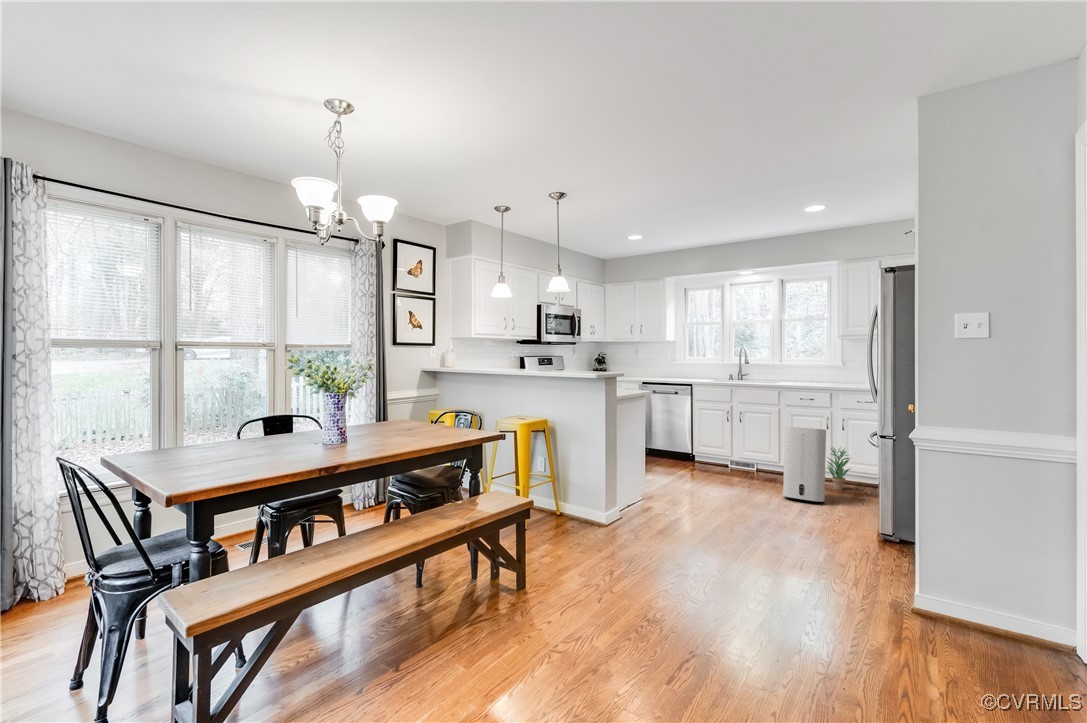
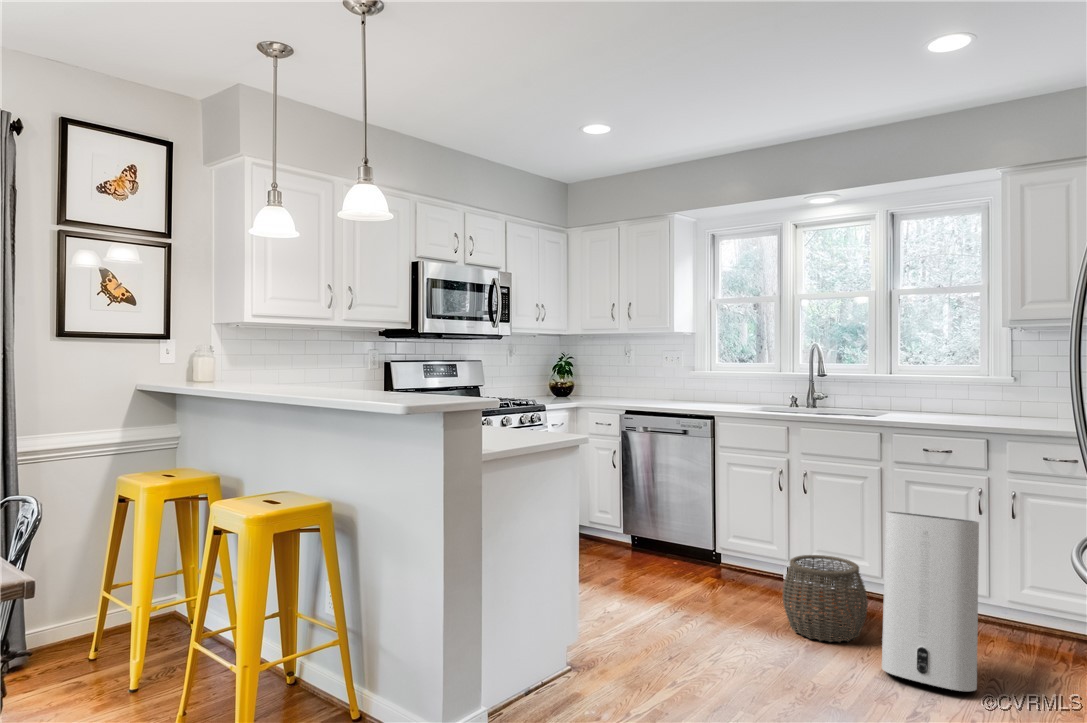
potted plant: present [827,447,850,490] -> none [980,552,1040,649]
woven basket: none [734,450,775,489] -> present [783,555,868,642]

